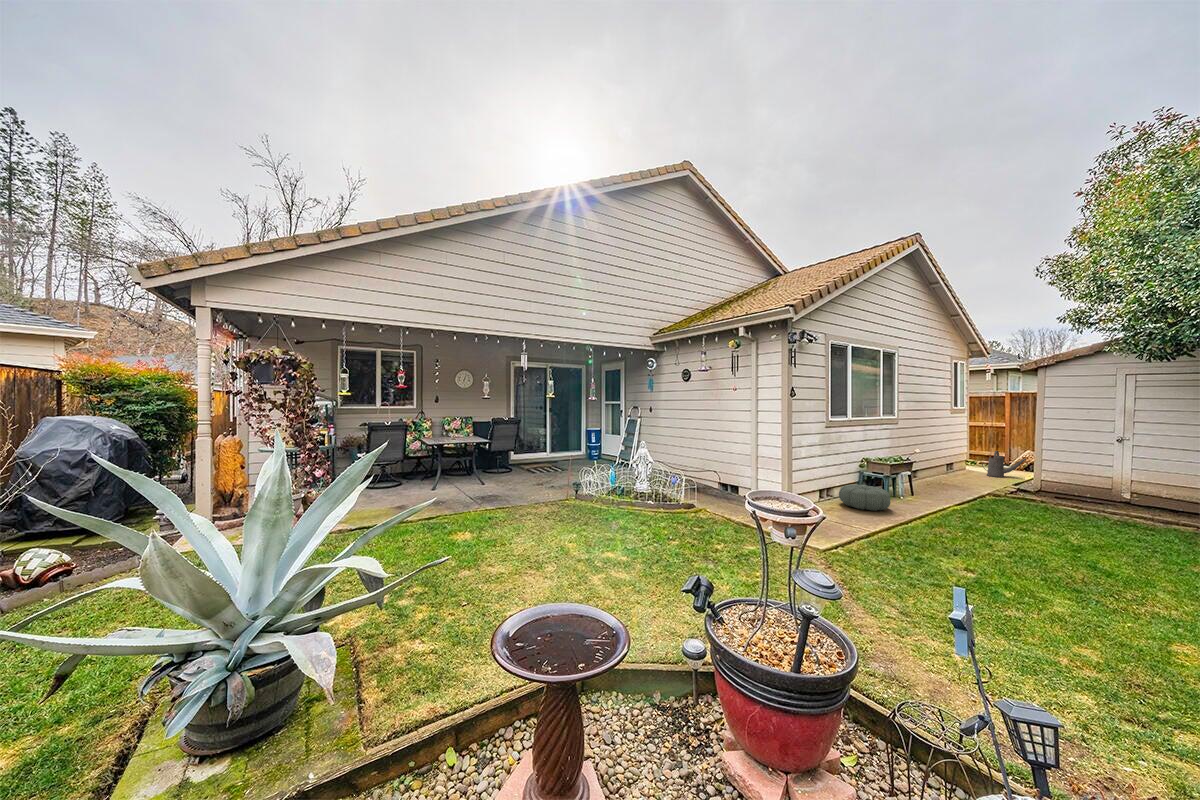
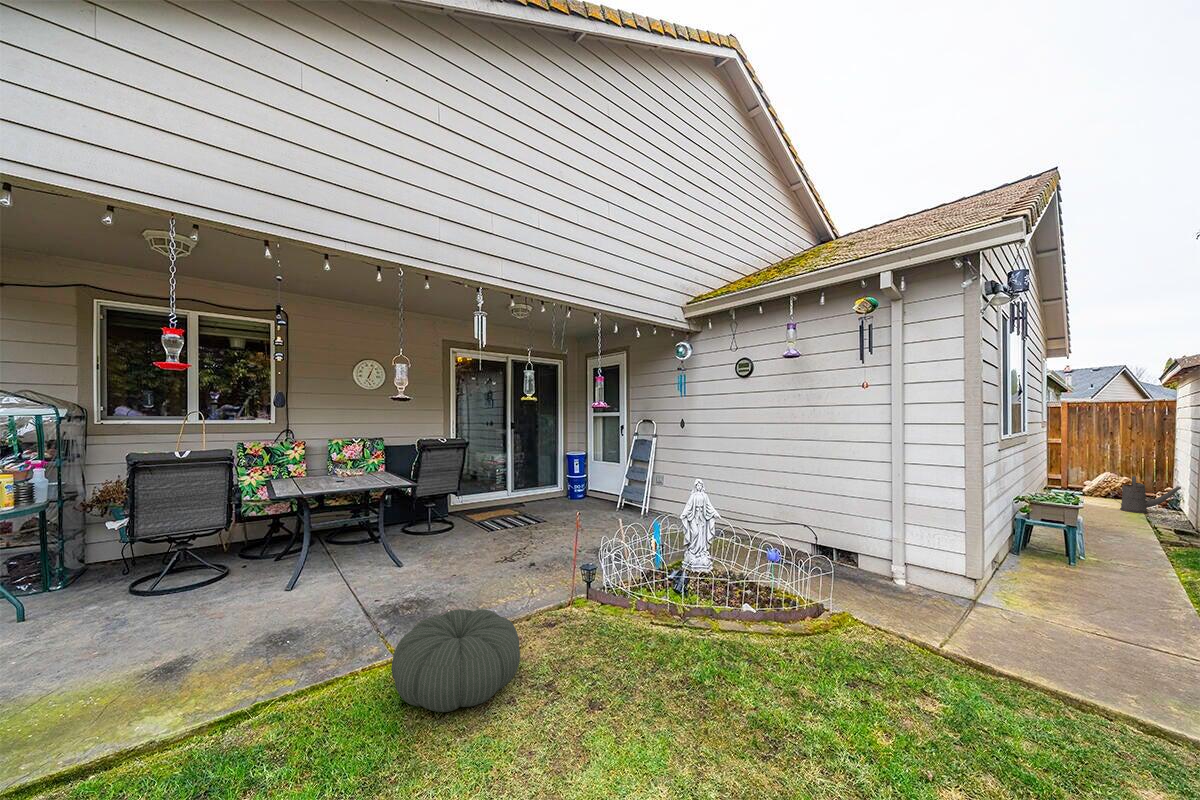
pouf: present [839,484,891,511] -> present [392,609,520,712]

